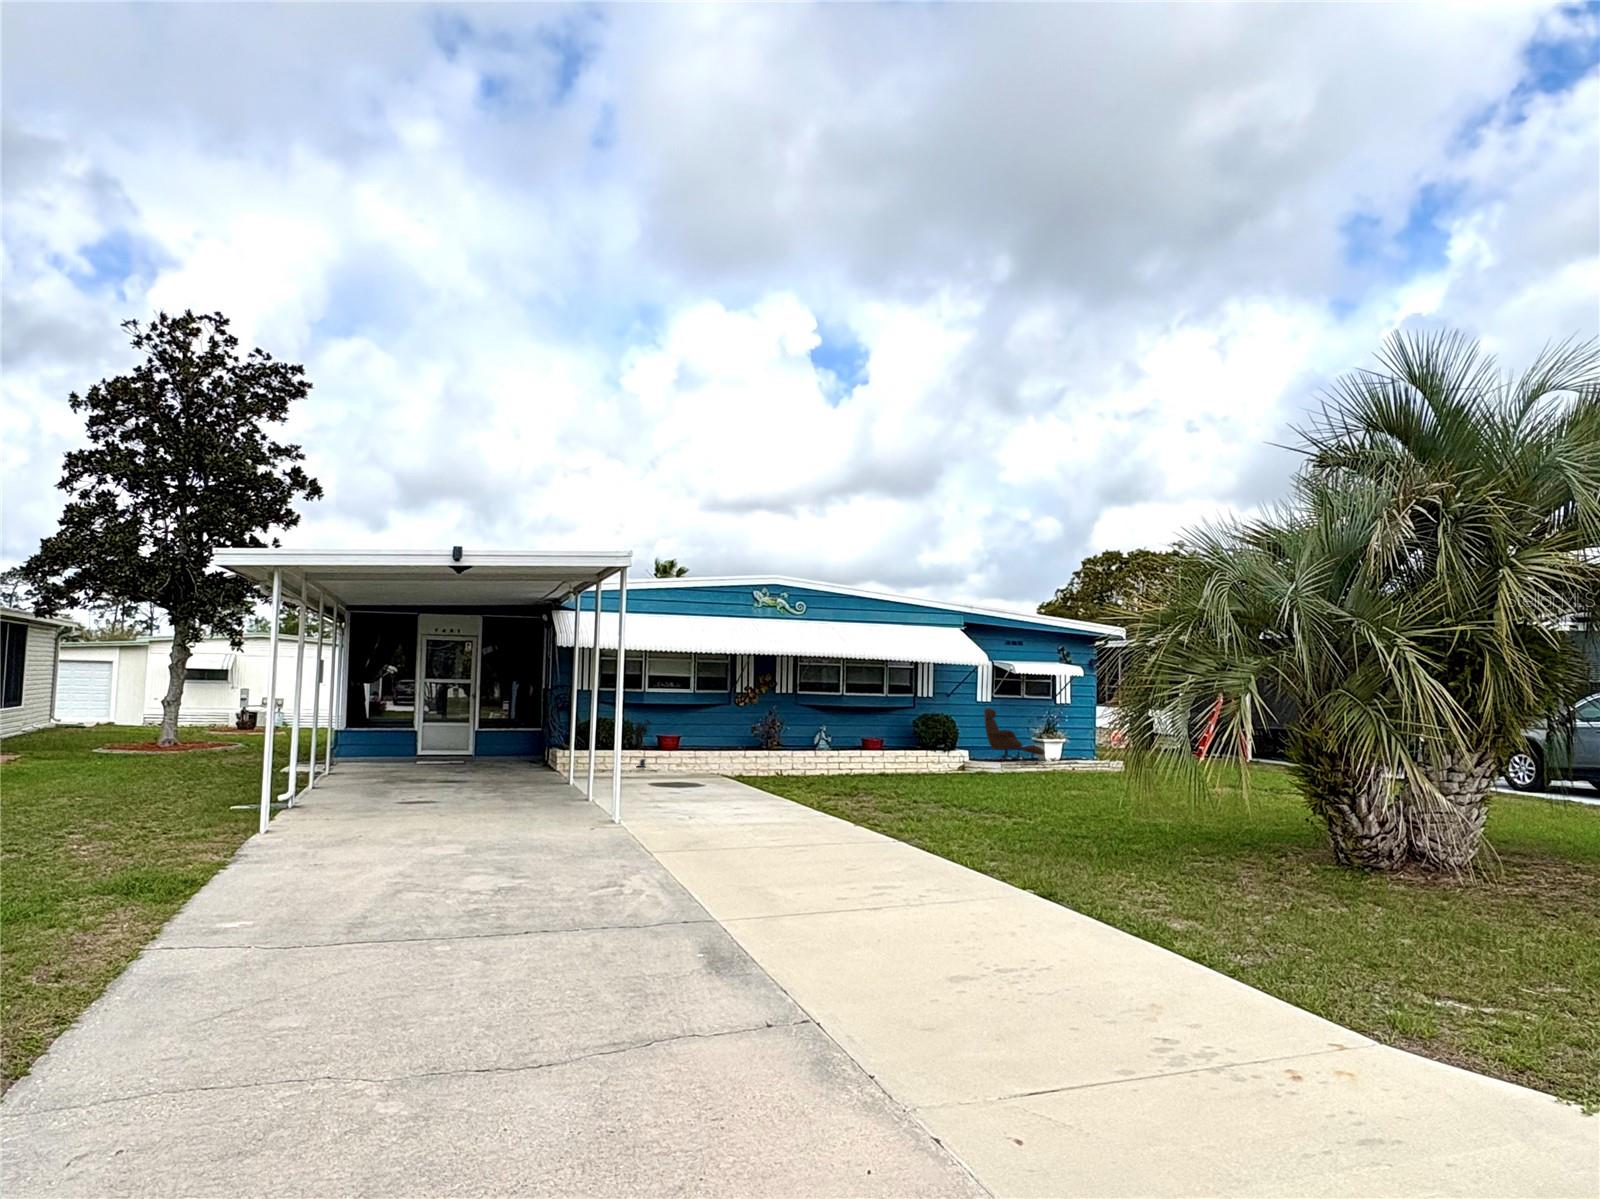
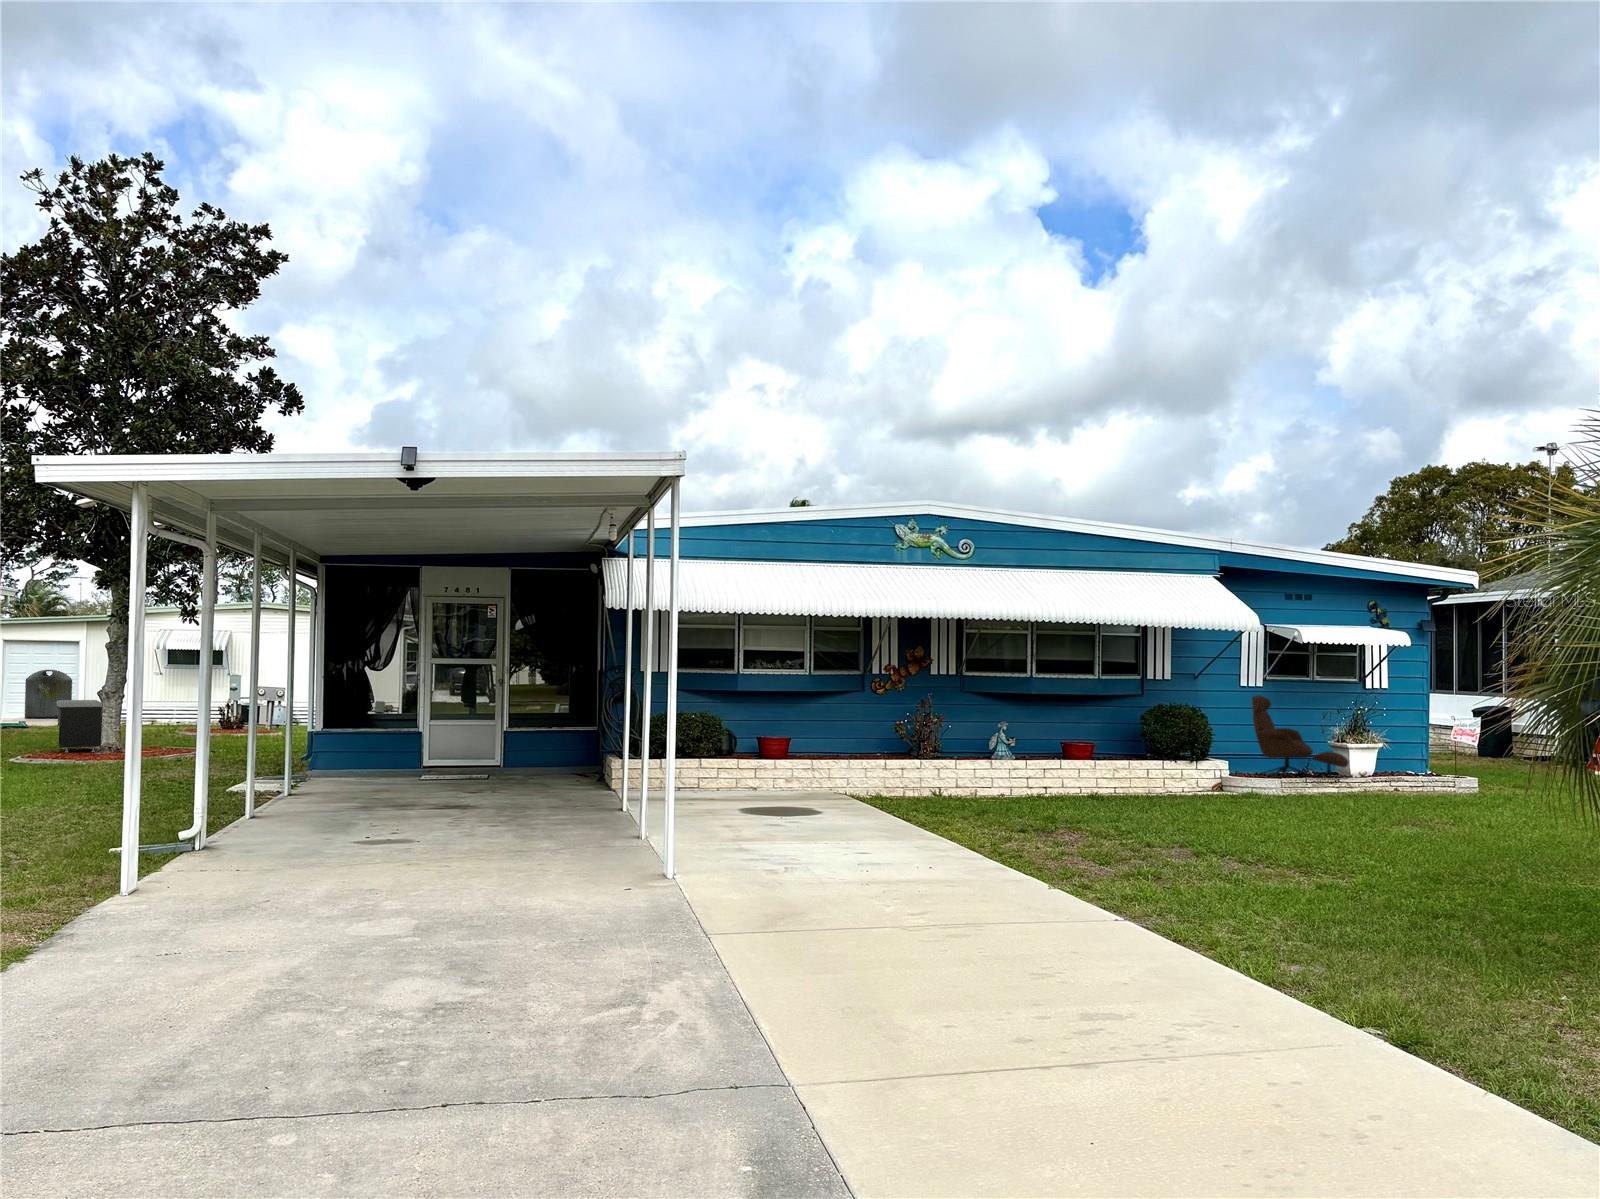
trash can: none [80,684,120,721] -> present [25,670,72,719]
storage bench: none [128,707,166,746] -> present [56,700,102,752]
potted plant: present [634,719,652,767] -> none [719,711,749,784]

